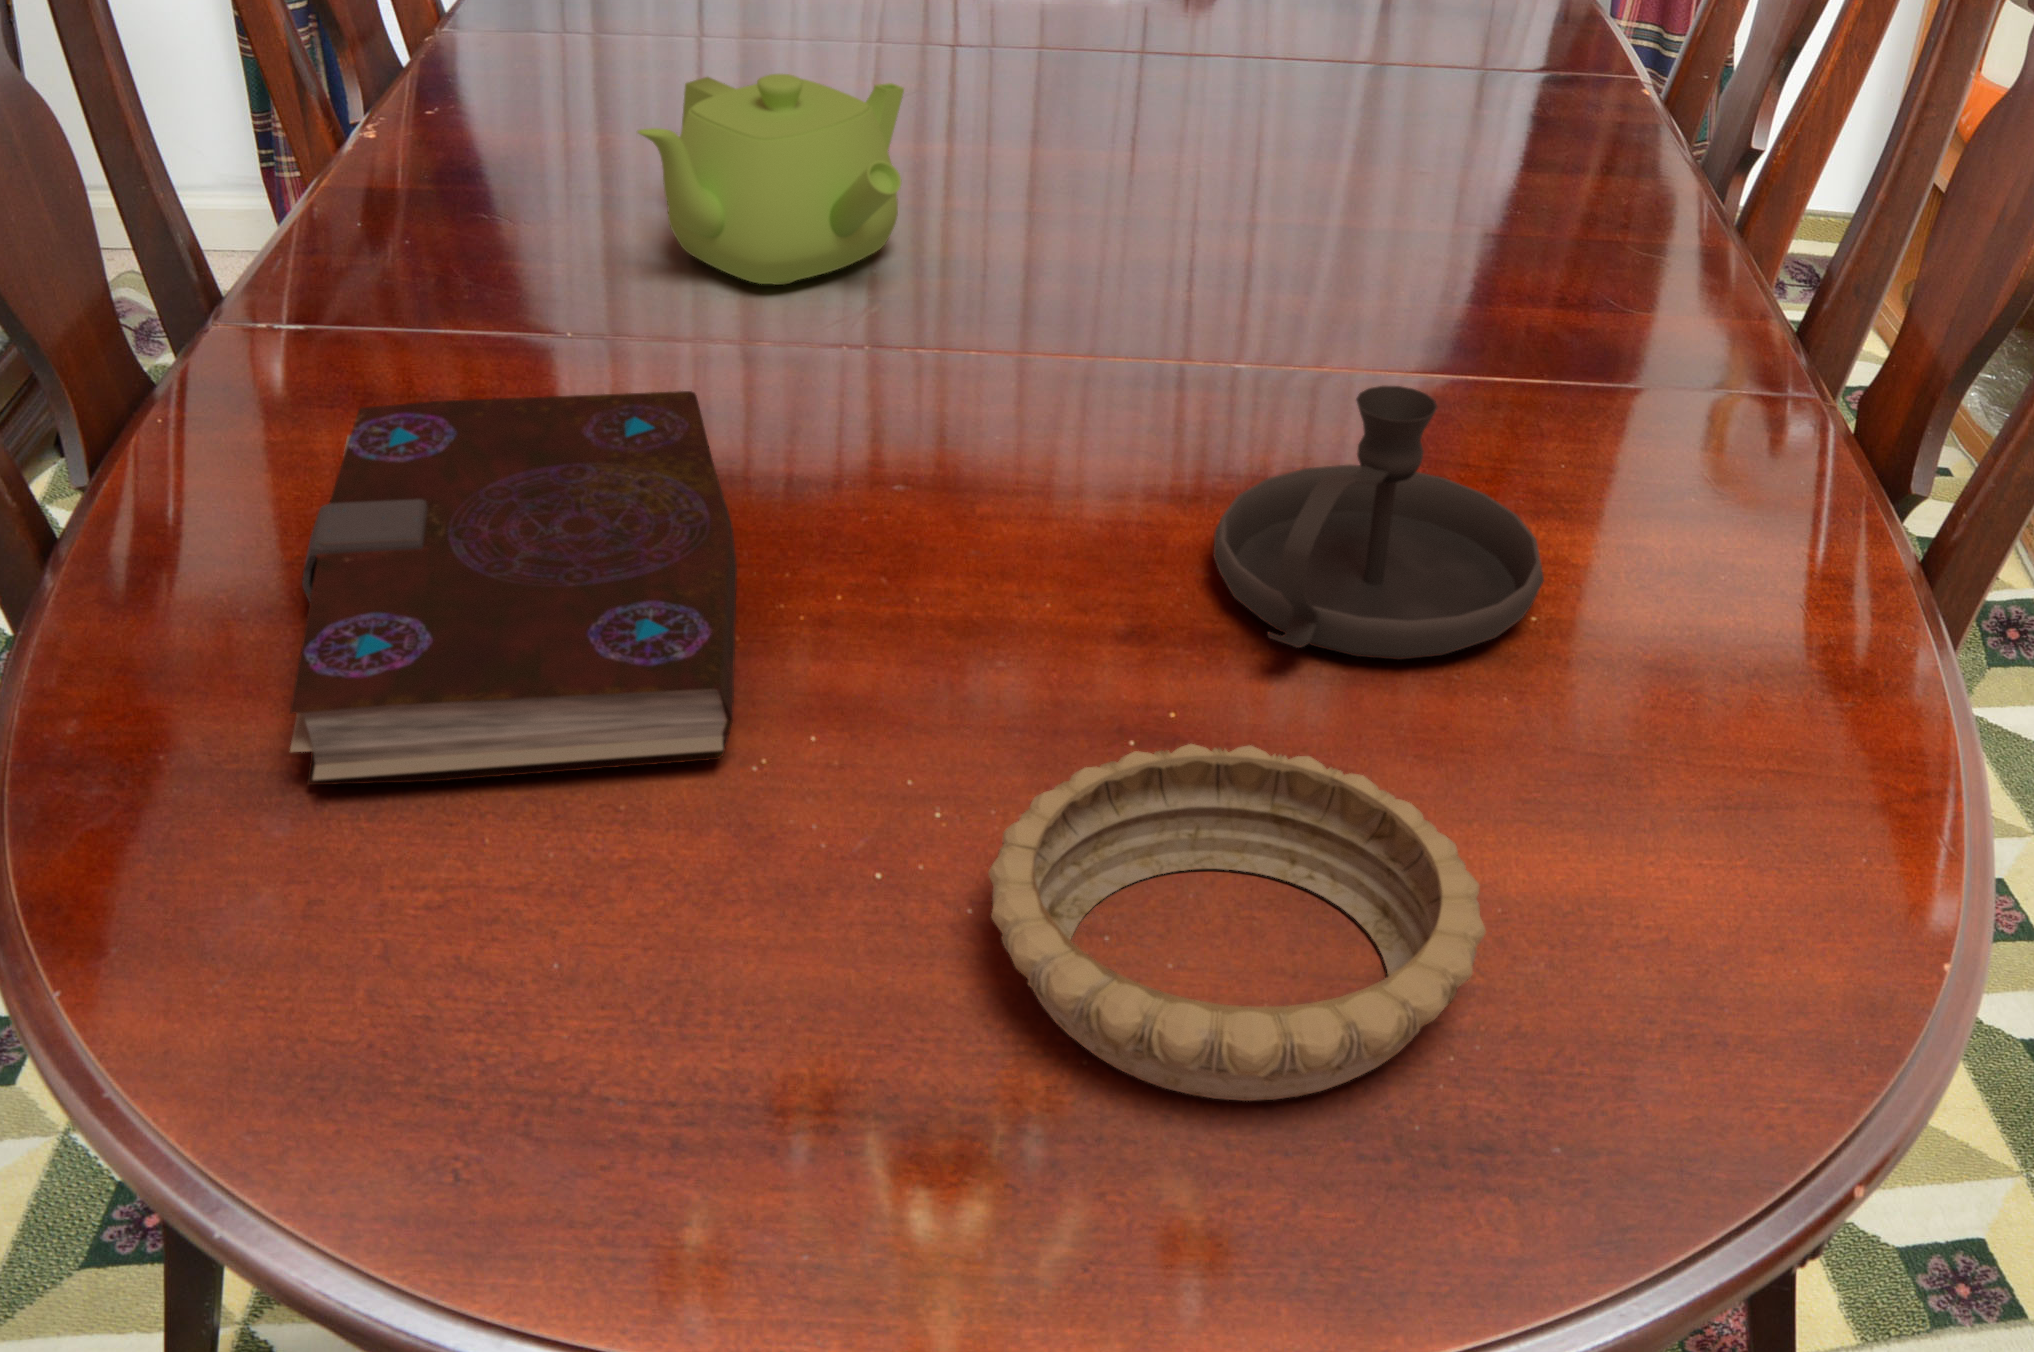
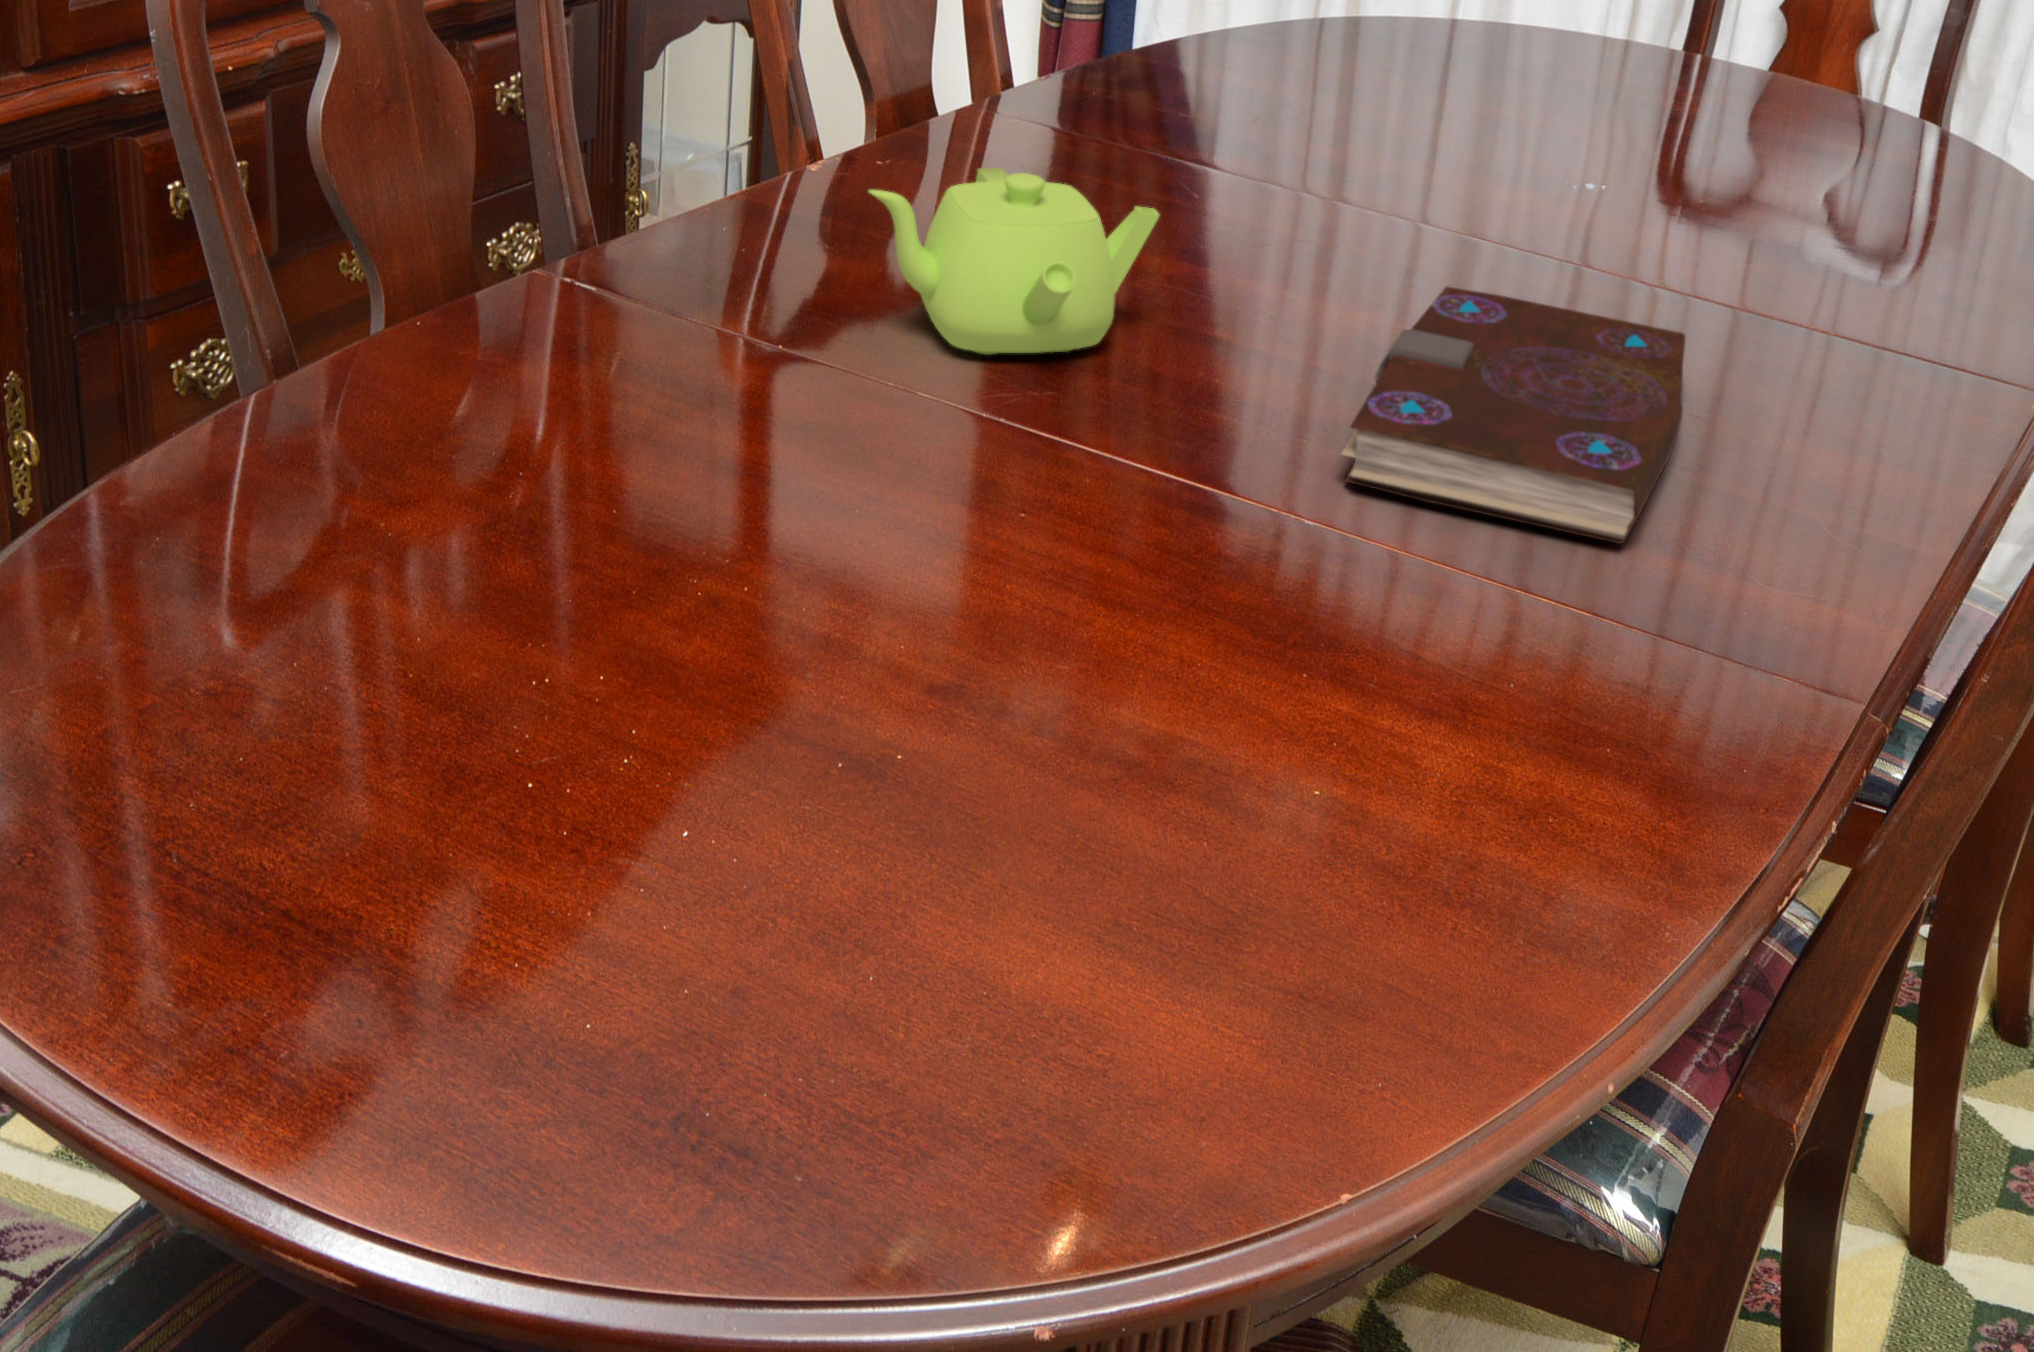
candlestick: present [1214,386,1544,660] -> none [1009,531,1355,794]
book: present [290,391,737,785] -> present [1342,287,1685,543]
decorative bowl: present [988,744,1486,1101] -> none [477,748,932,1064]

